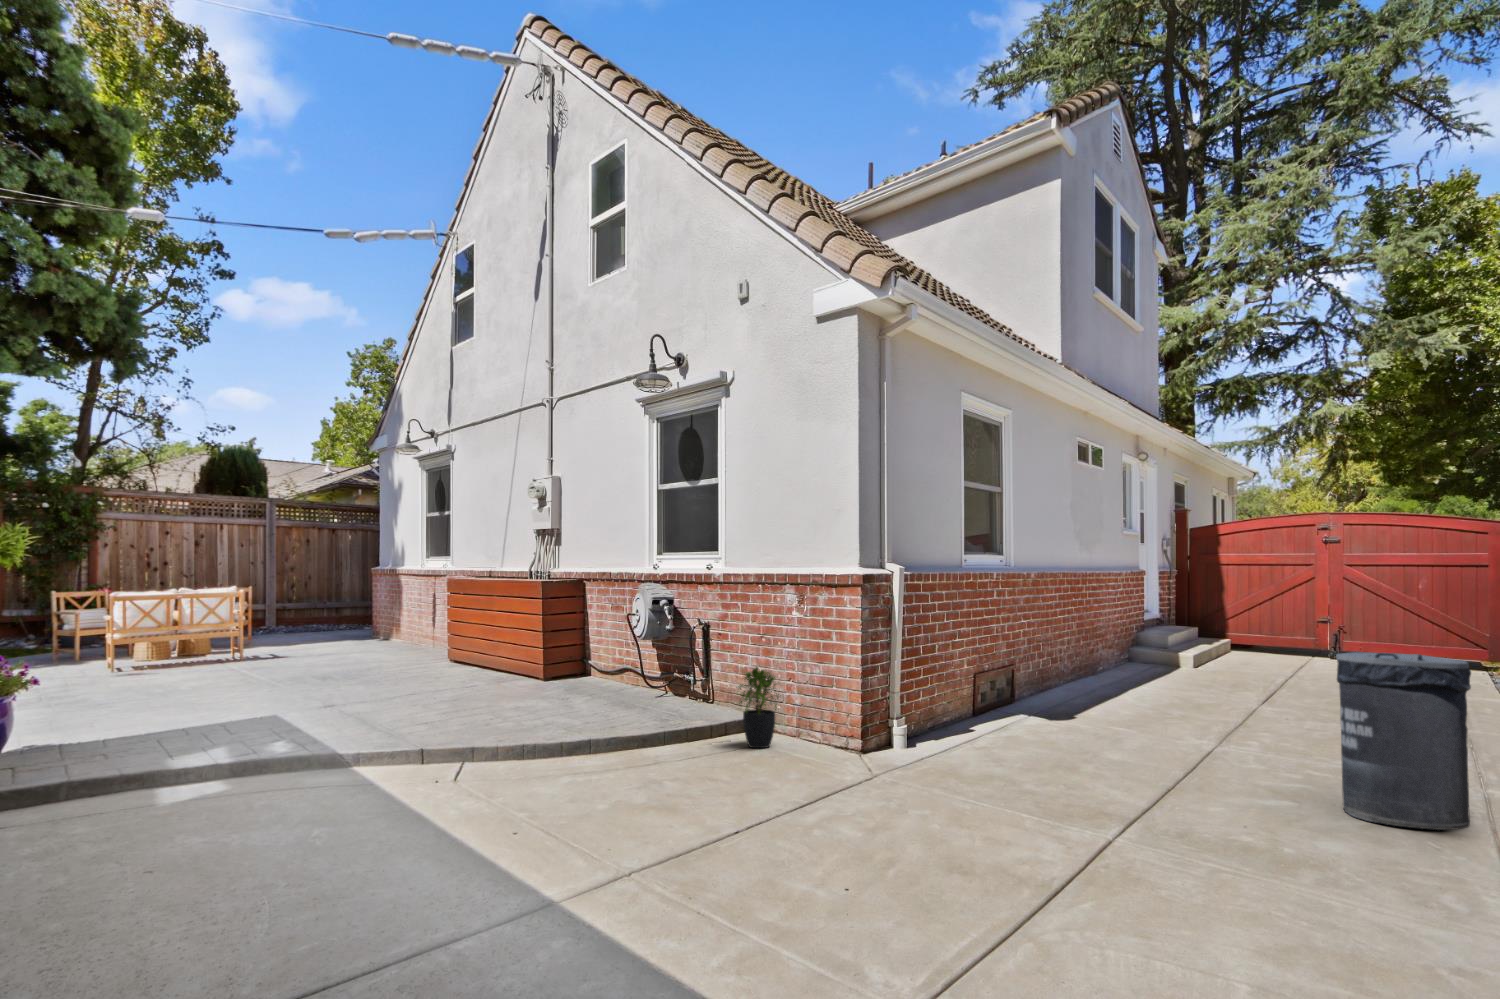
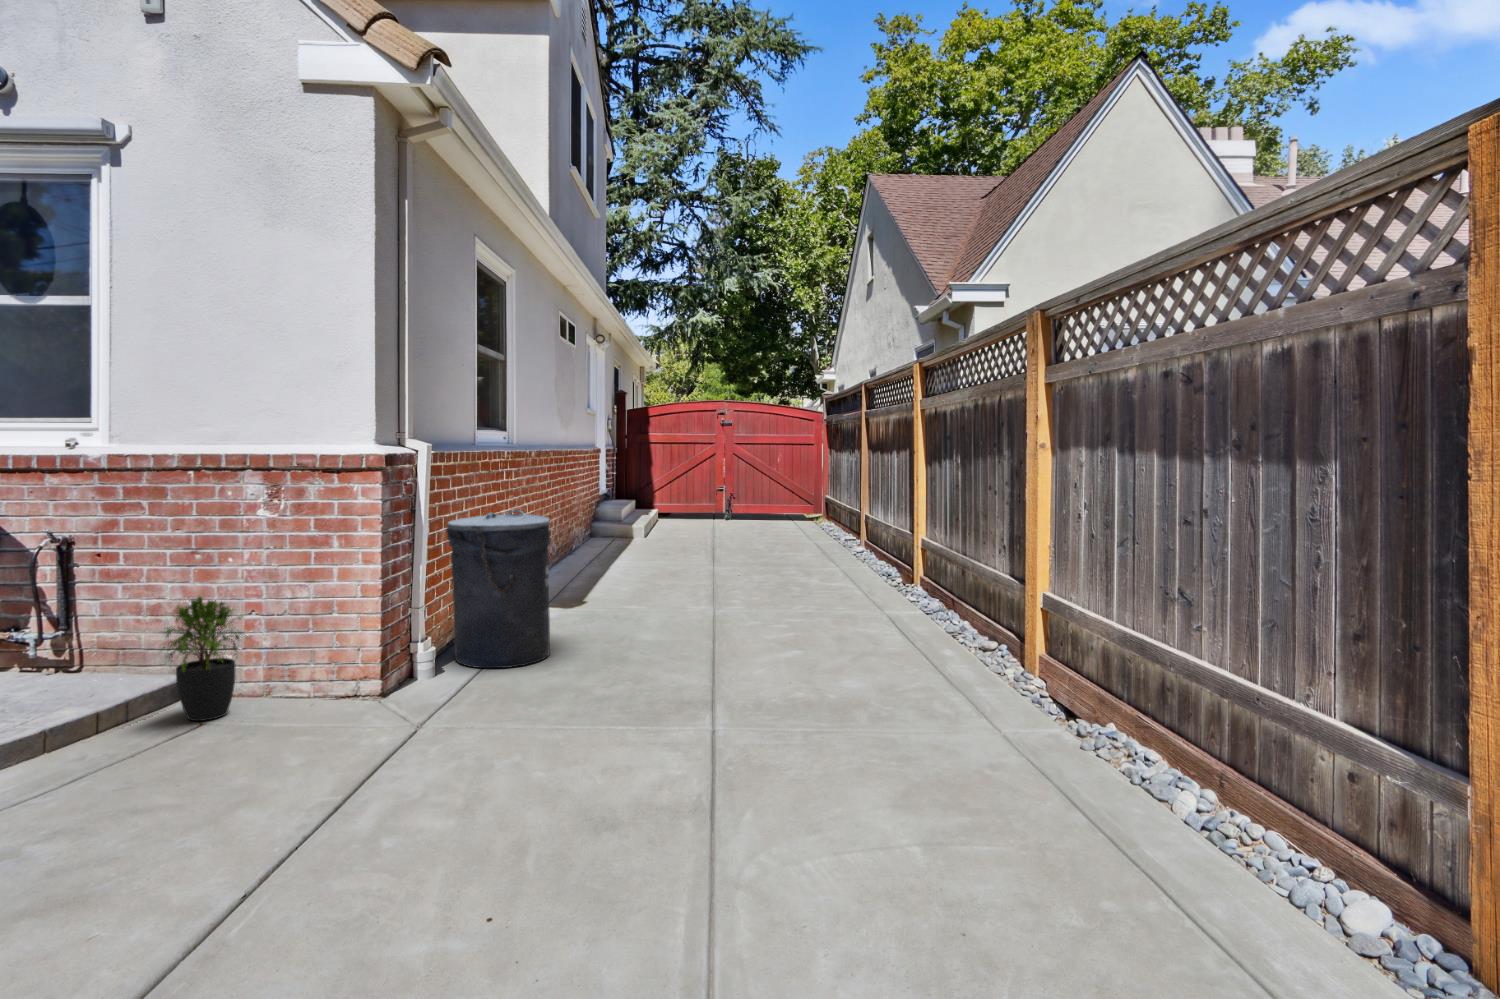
trash can: present [1336,652,1471,830] -> present [447,510,550,668]

